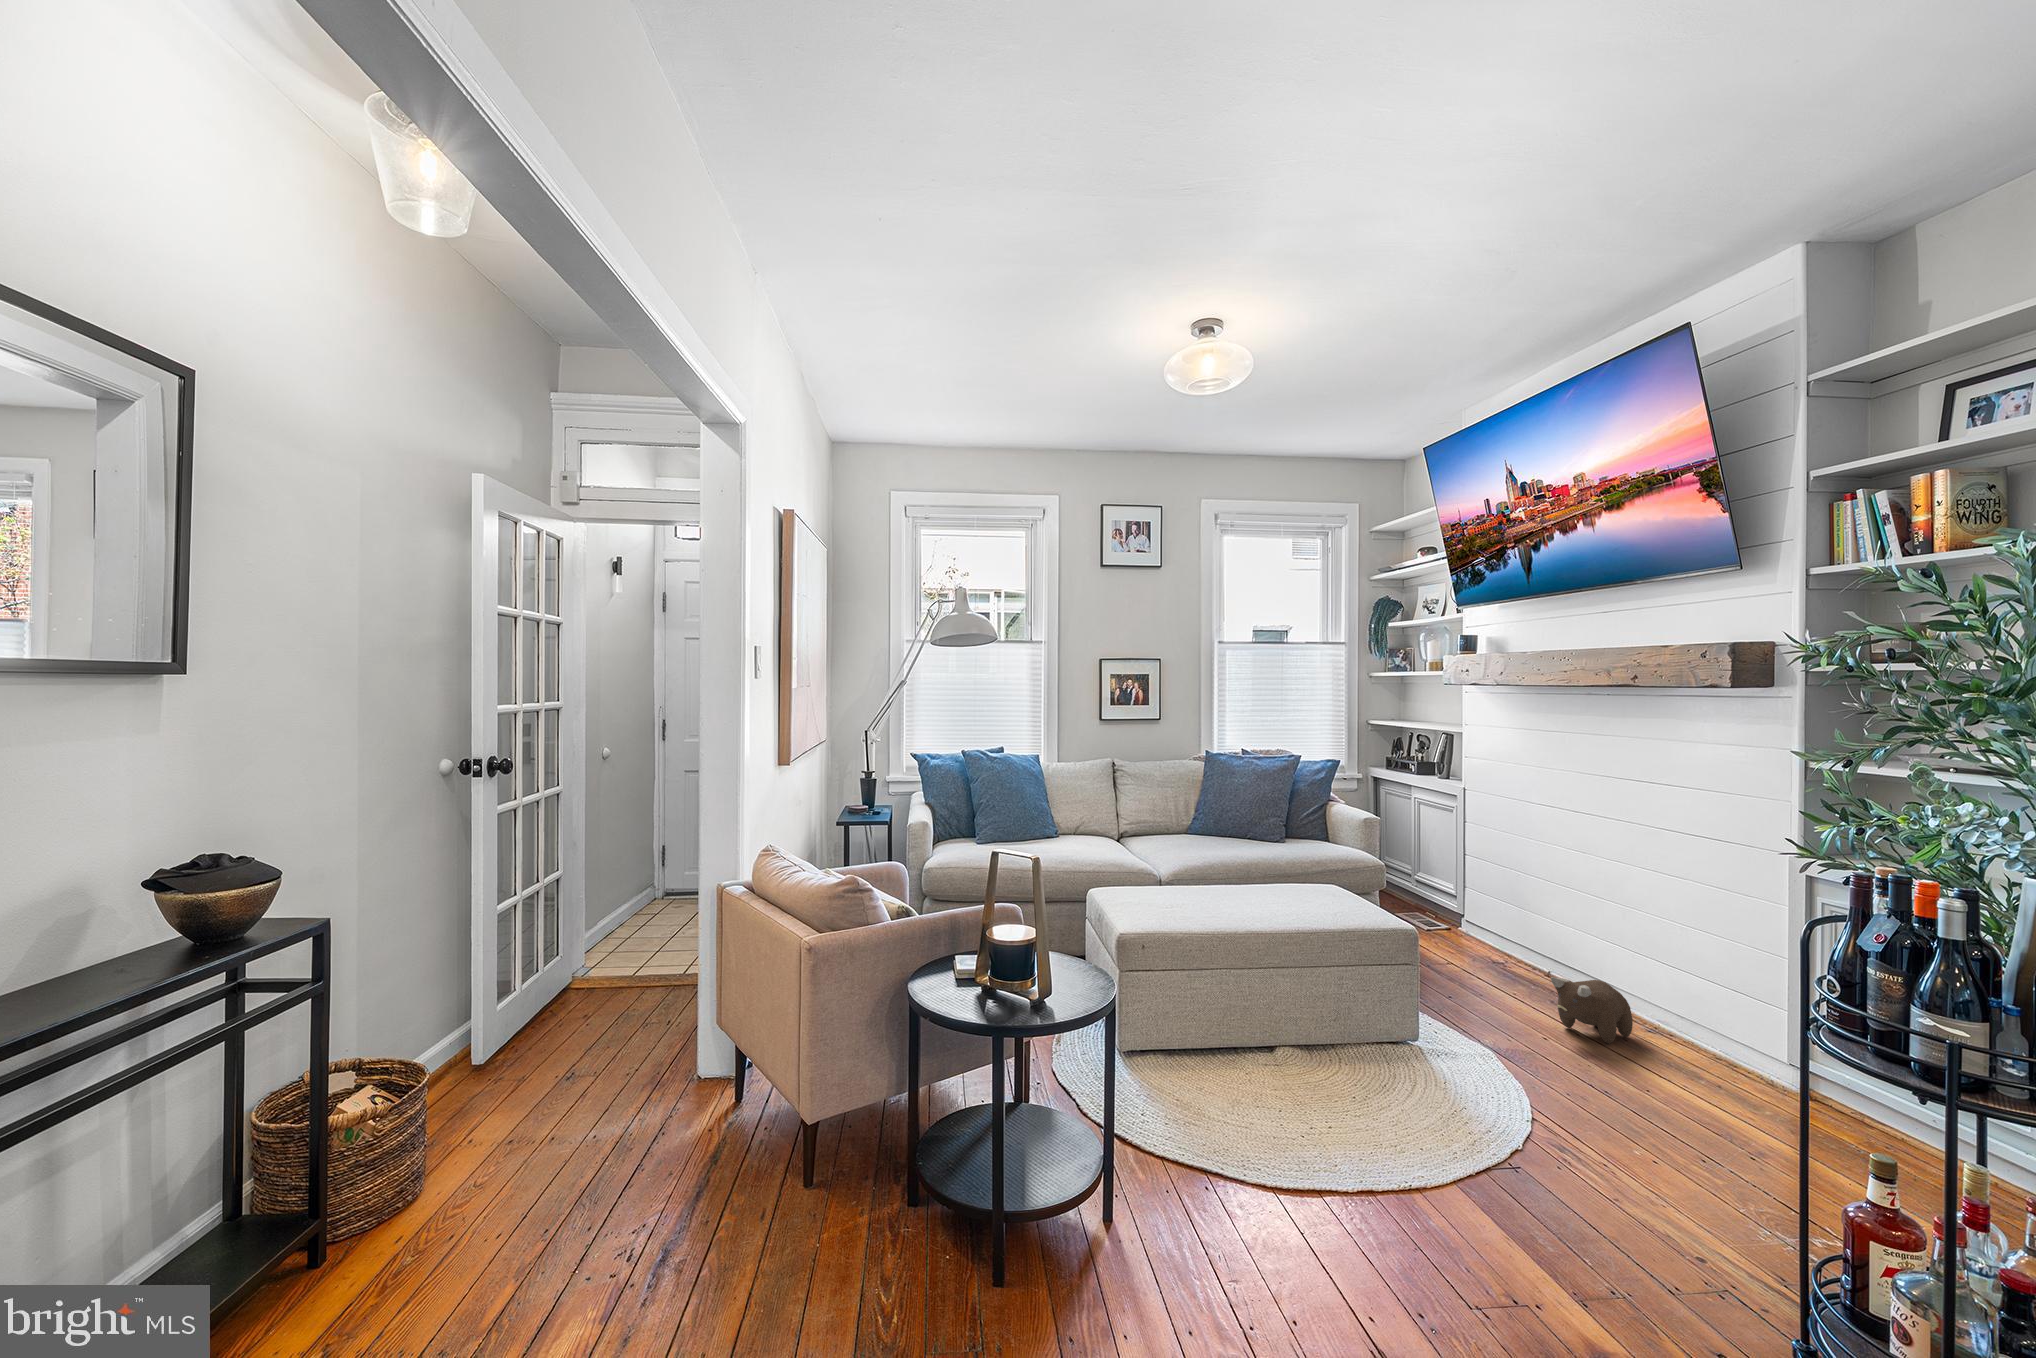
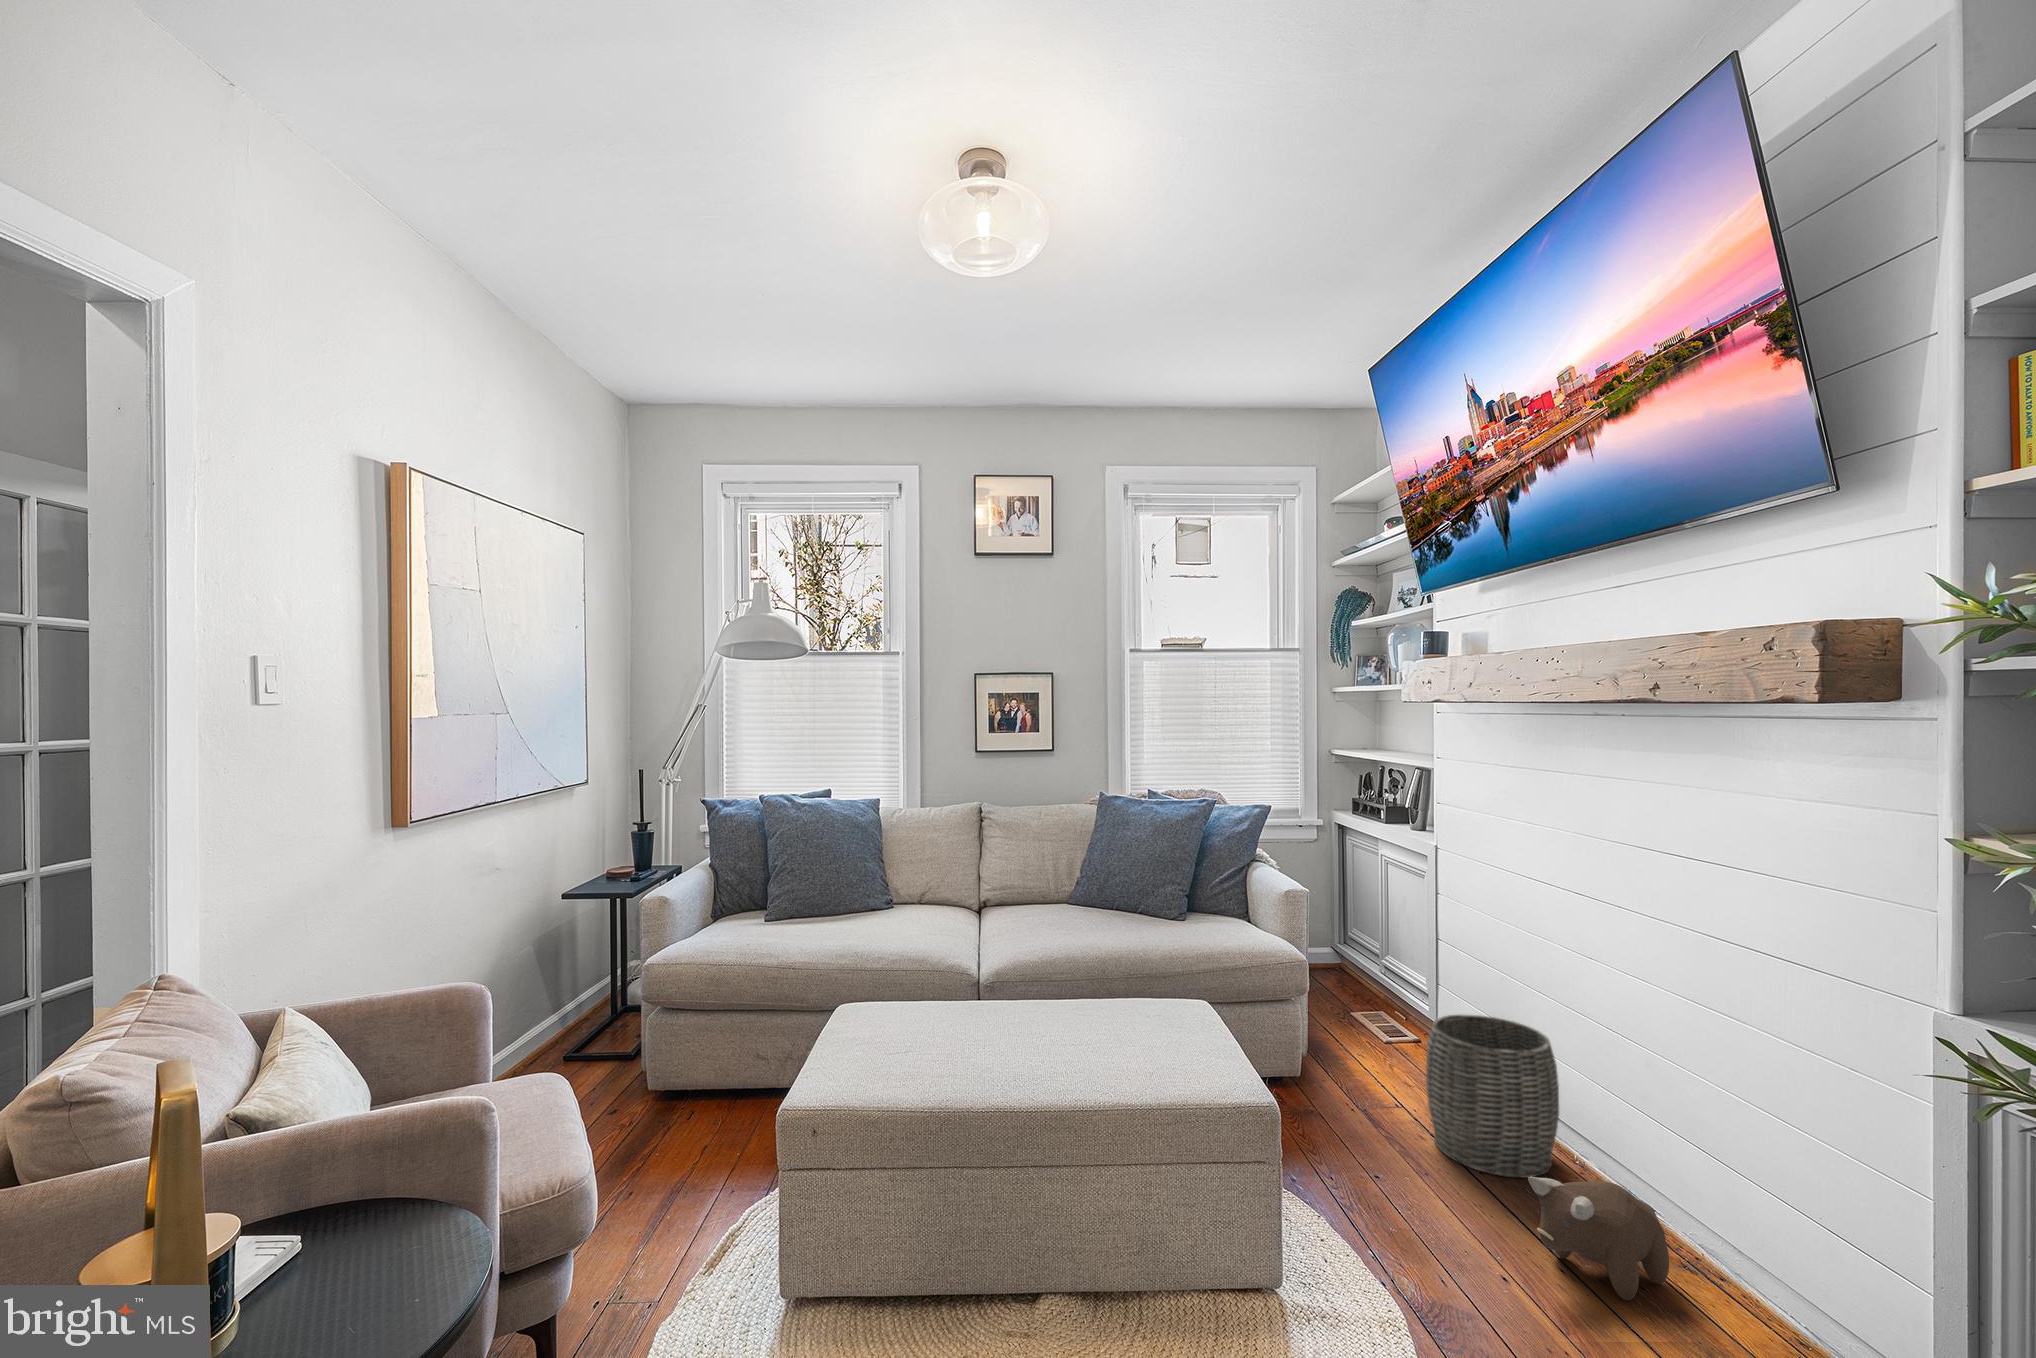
woven basket: none [1469,897,1558,994] -> present [1426,1015,1559,1178]

